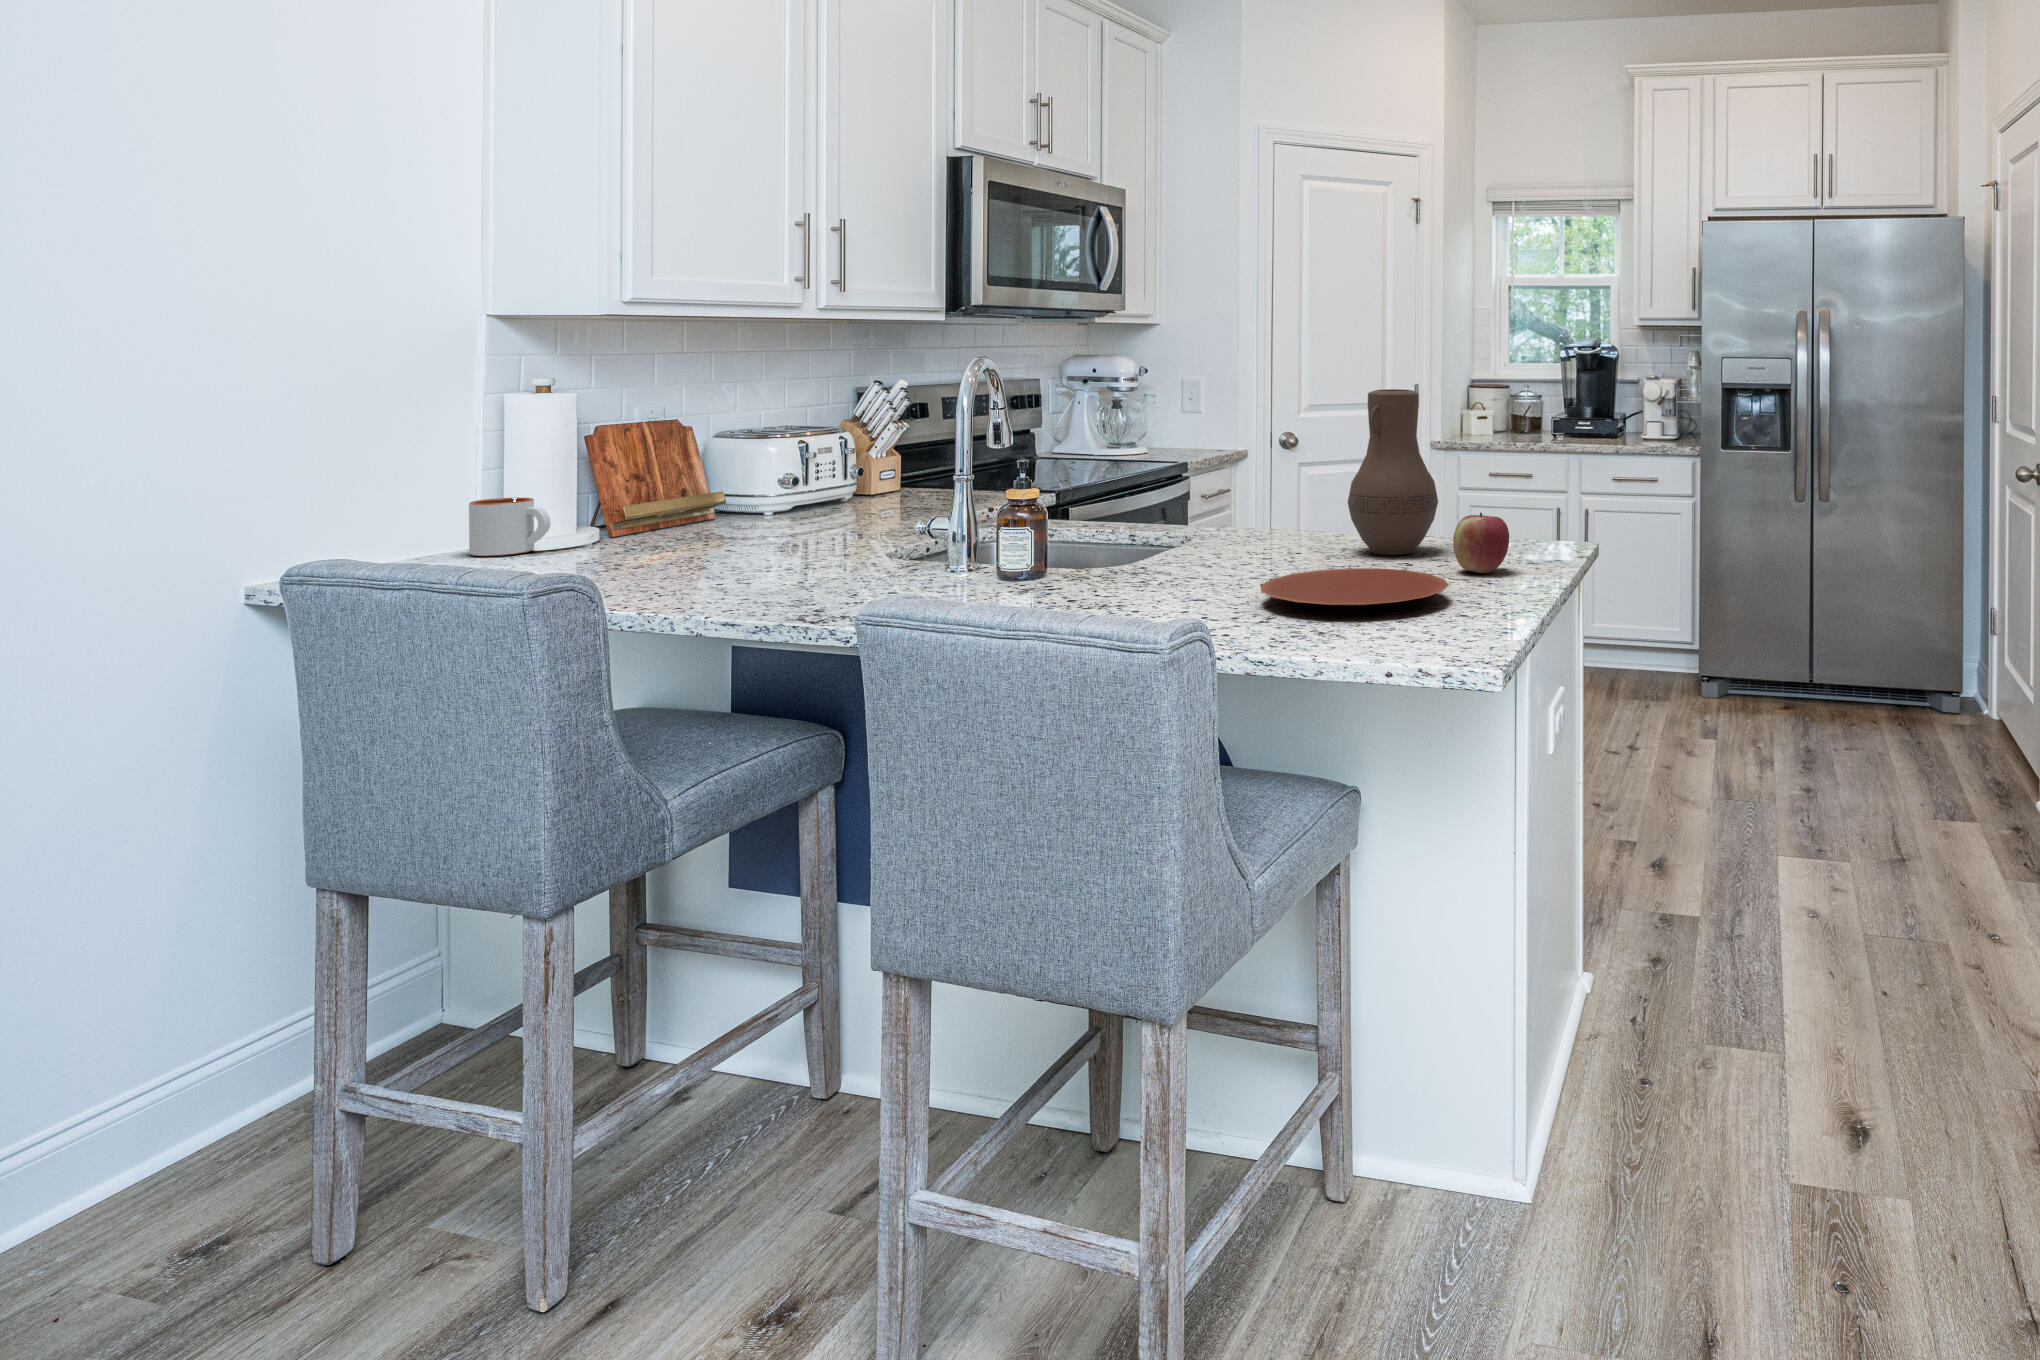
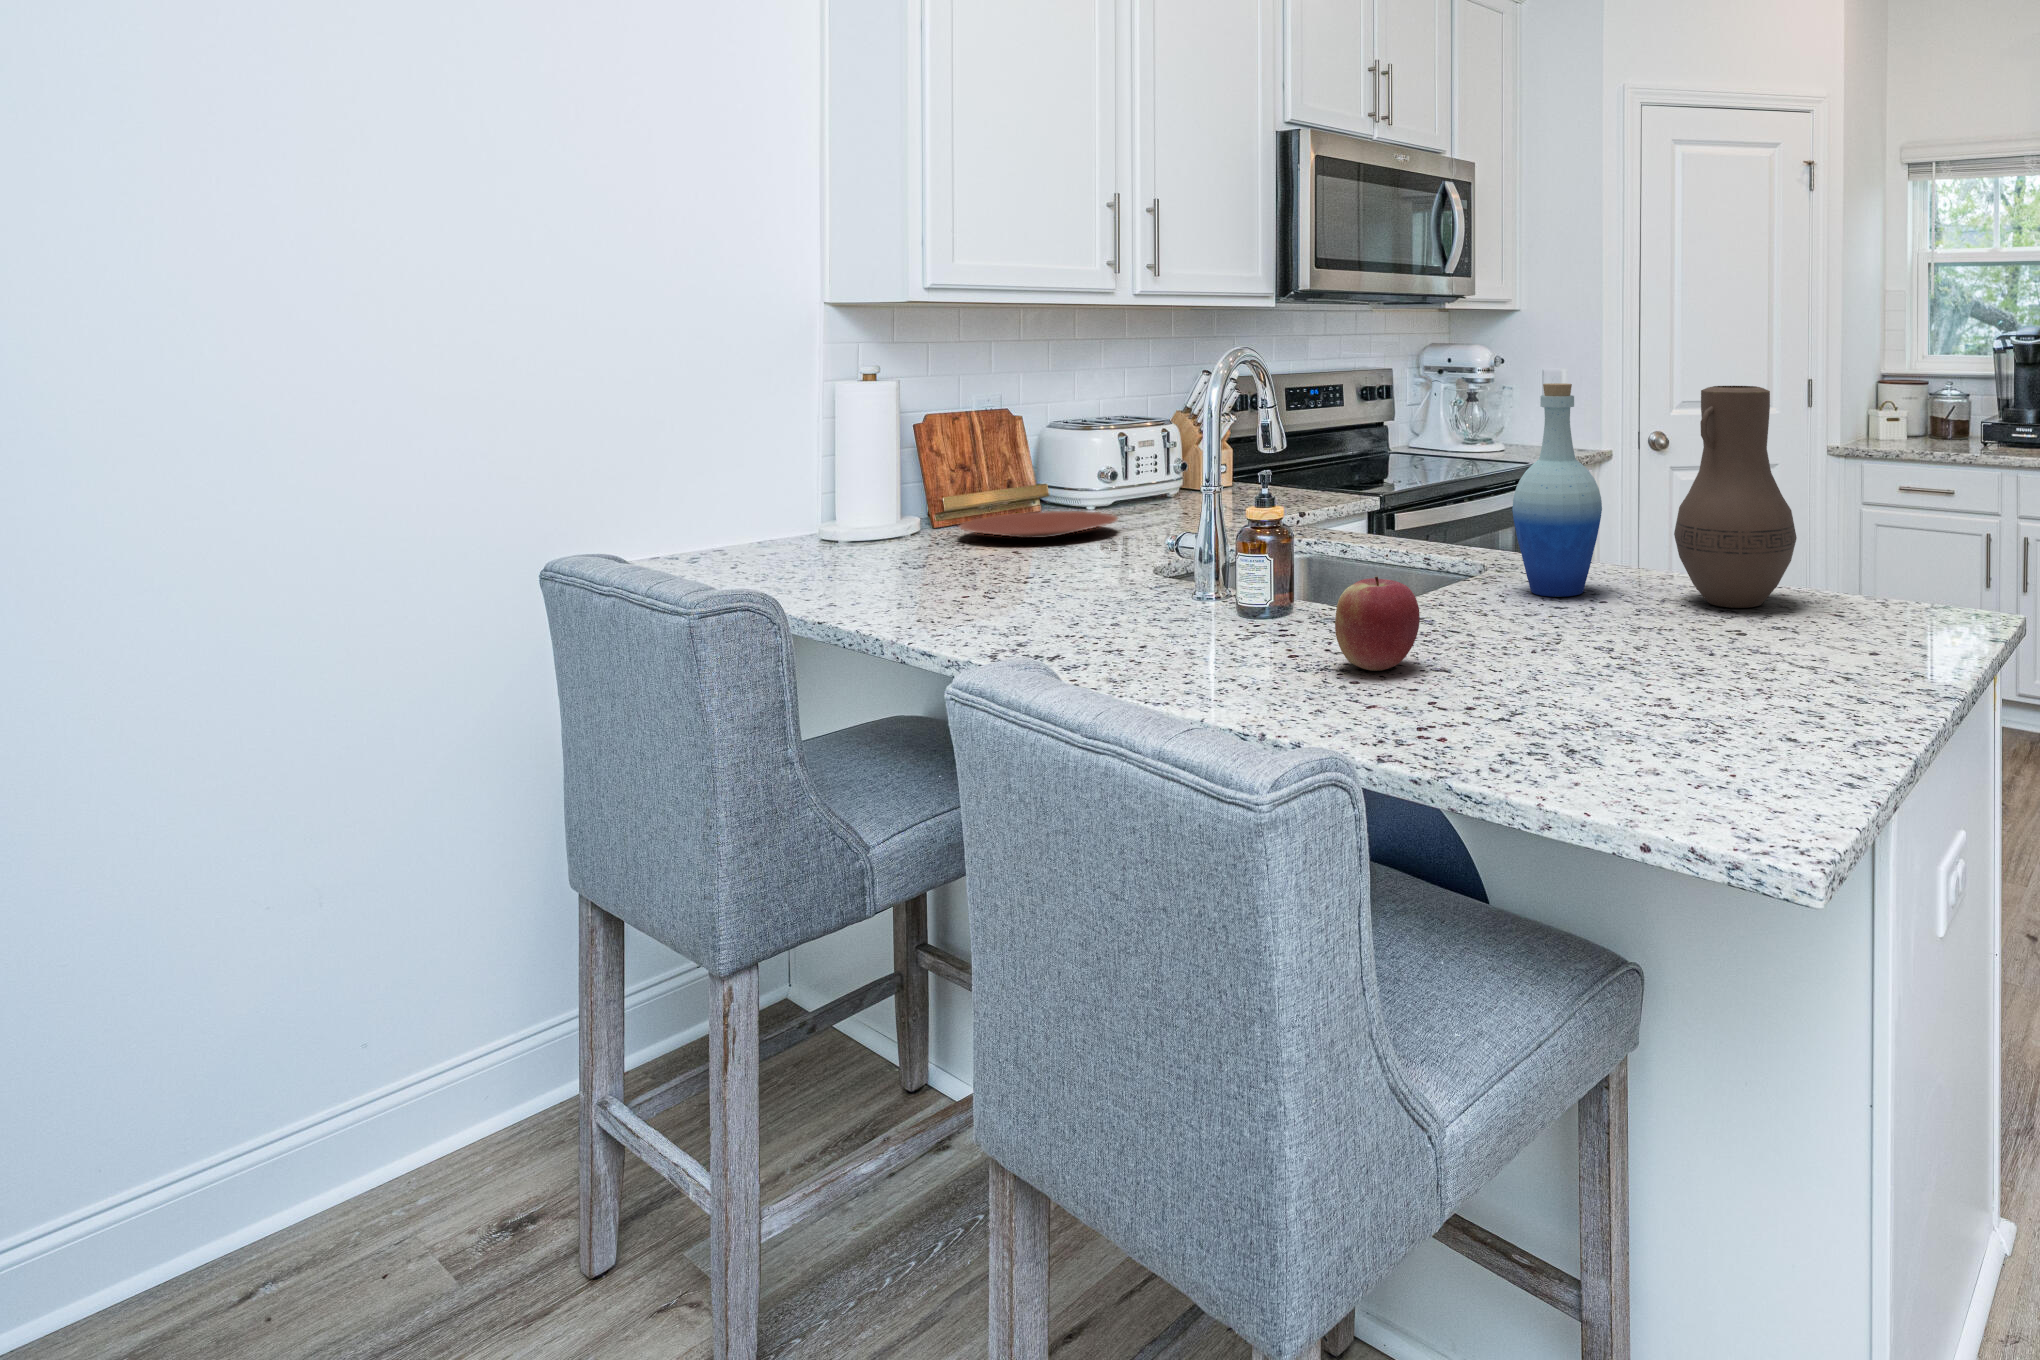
bottle: none [1220,389,1291,556] -> present [1512,383,1602,597]
mug: present [469,497,550,556] -> none [781,487,854,547]
apple: present [1453,513,1509,573] -> present [1335,576,1420,671]
plate: present [1261,568,1449,607] -> present [959,511,1118,538]

